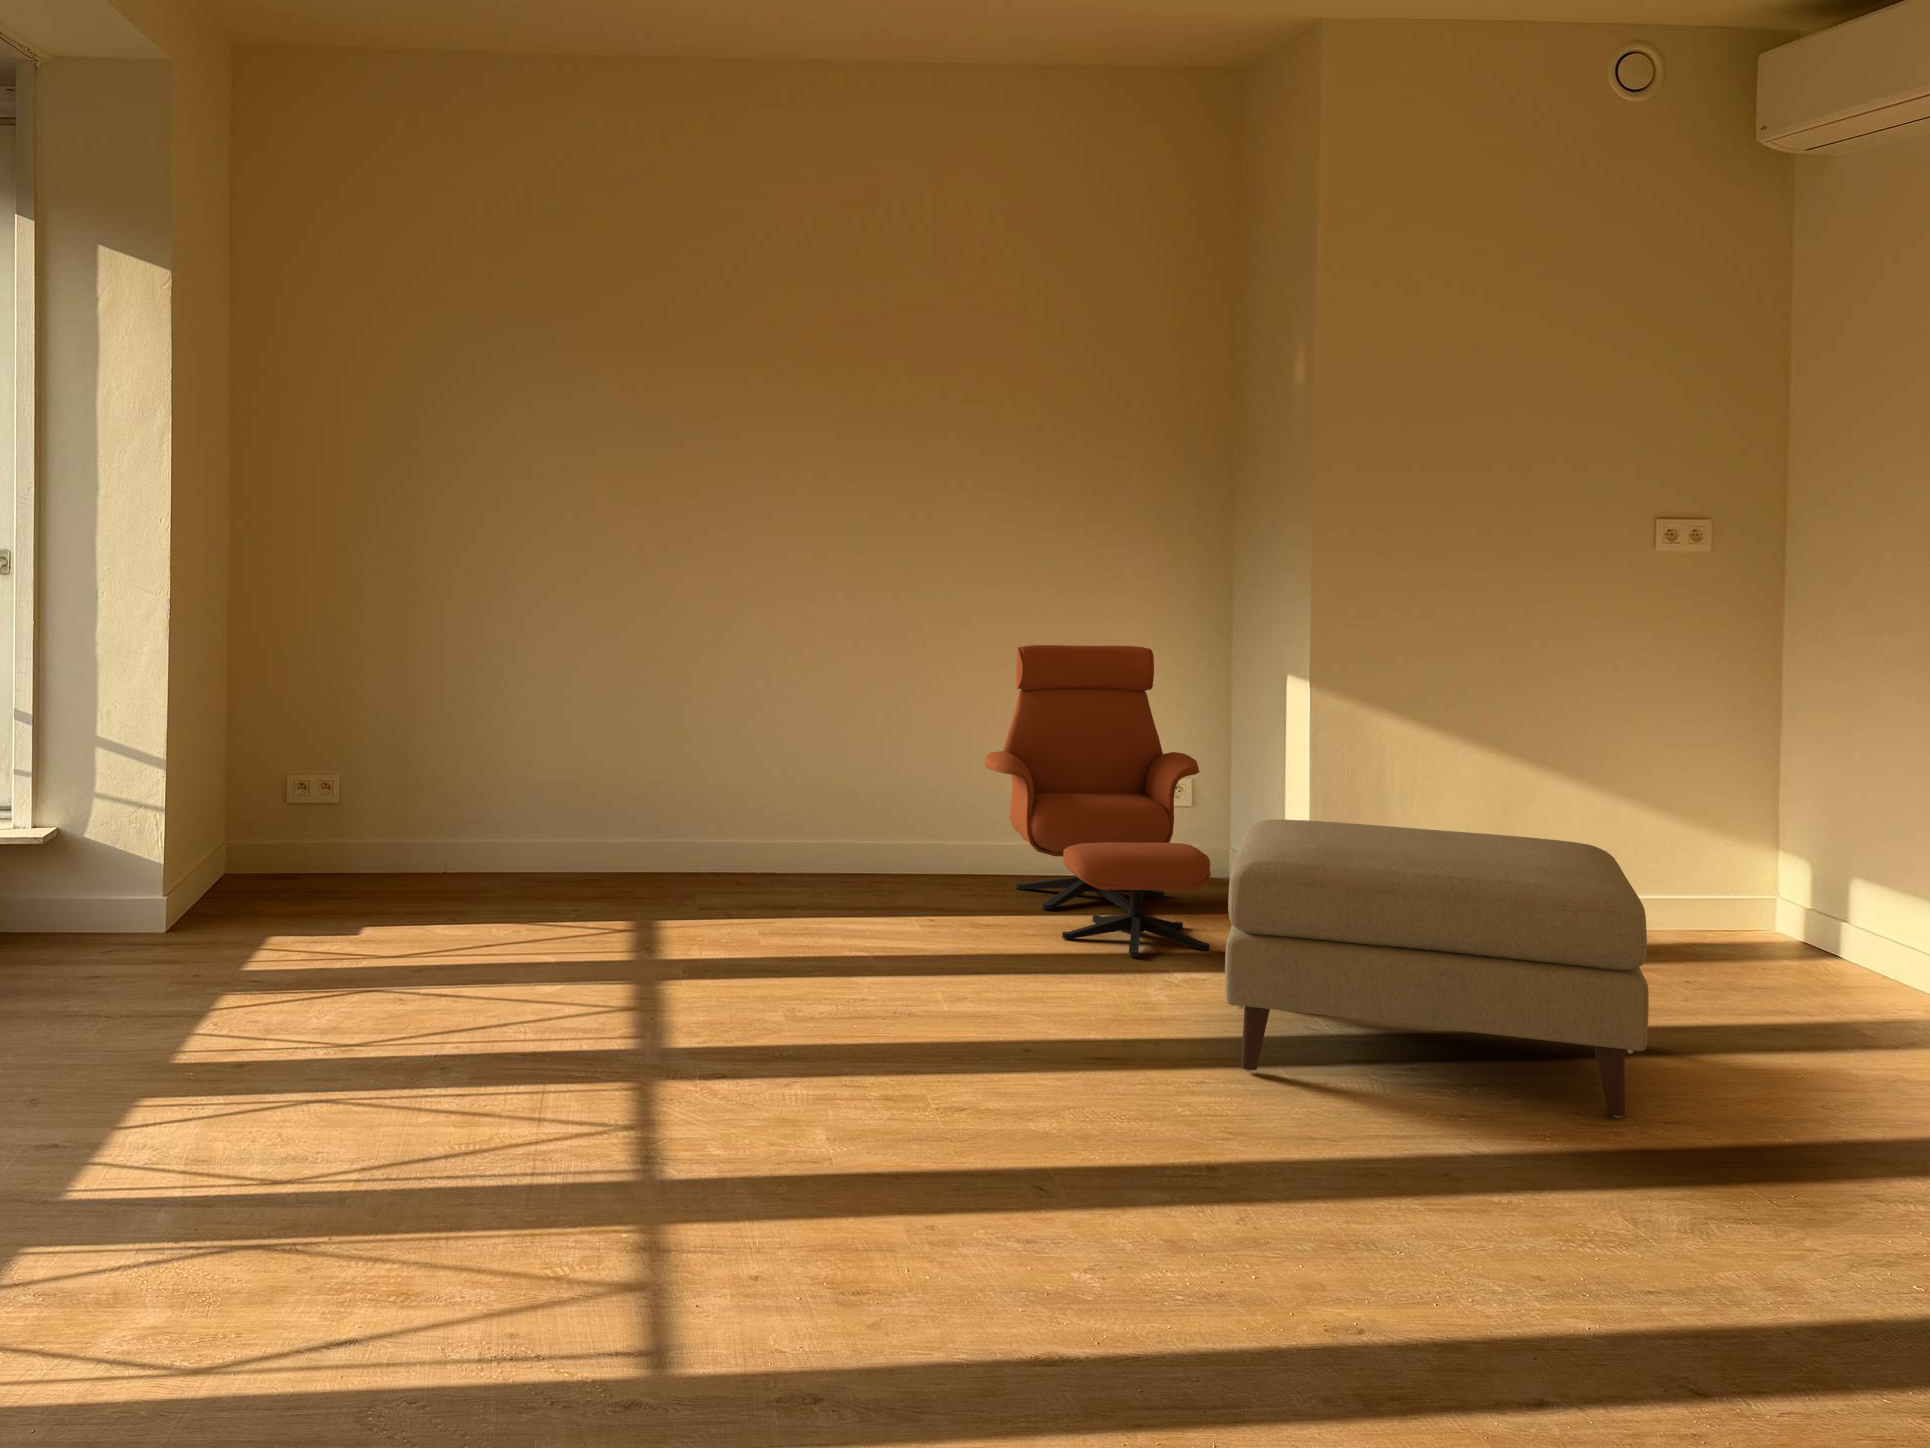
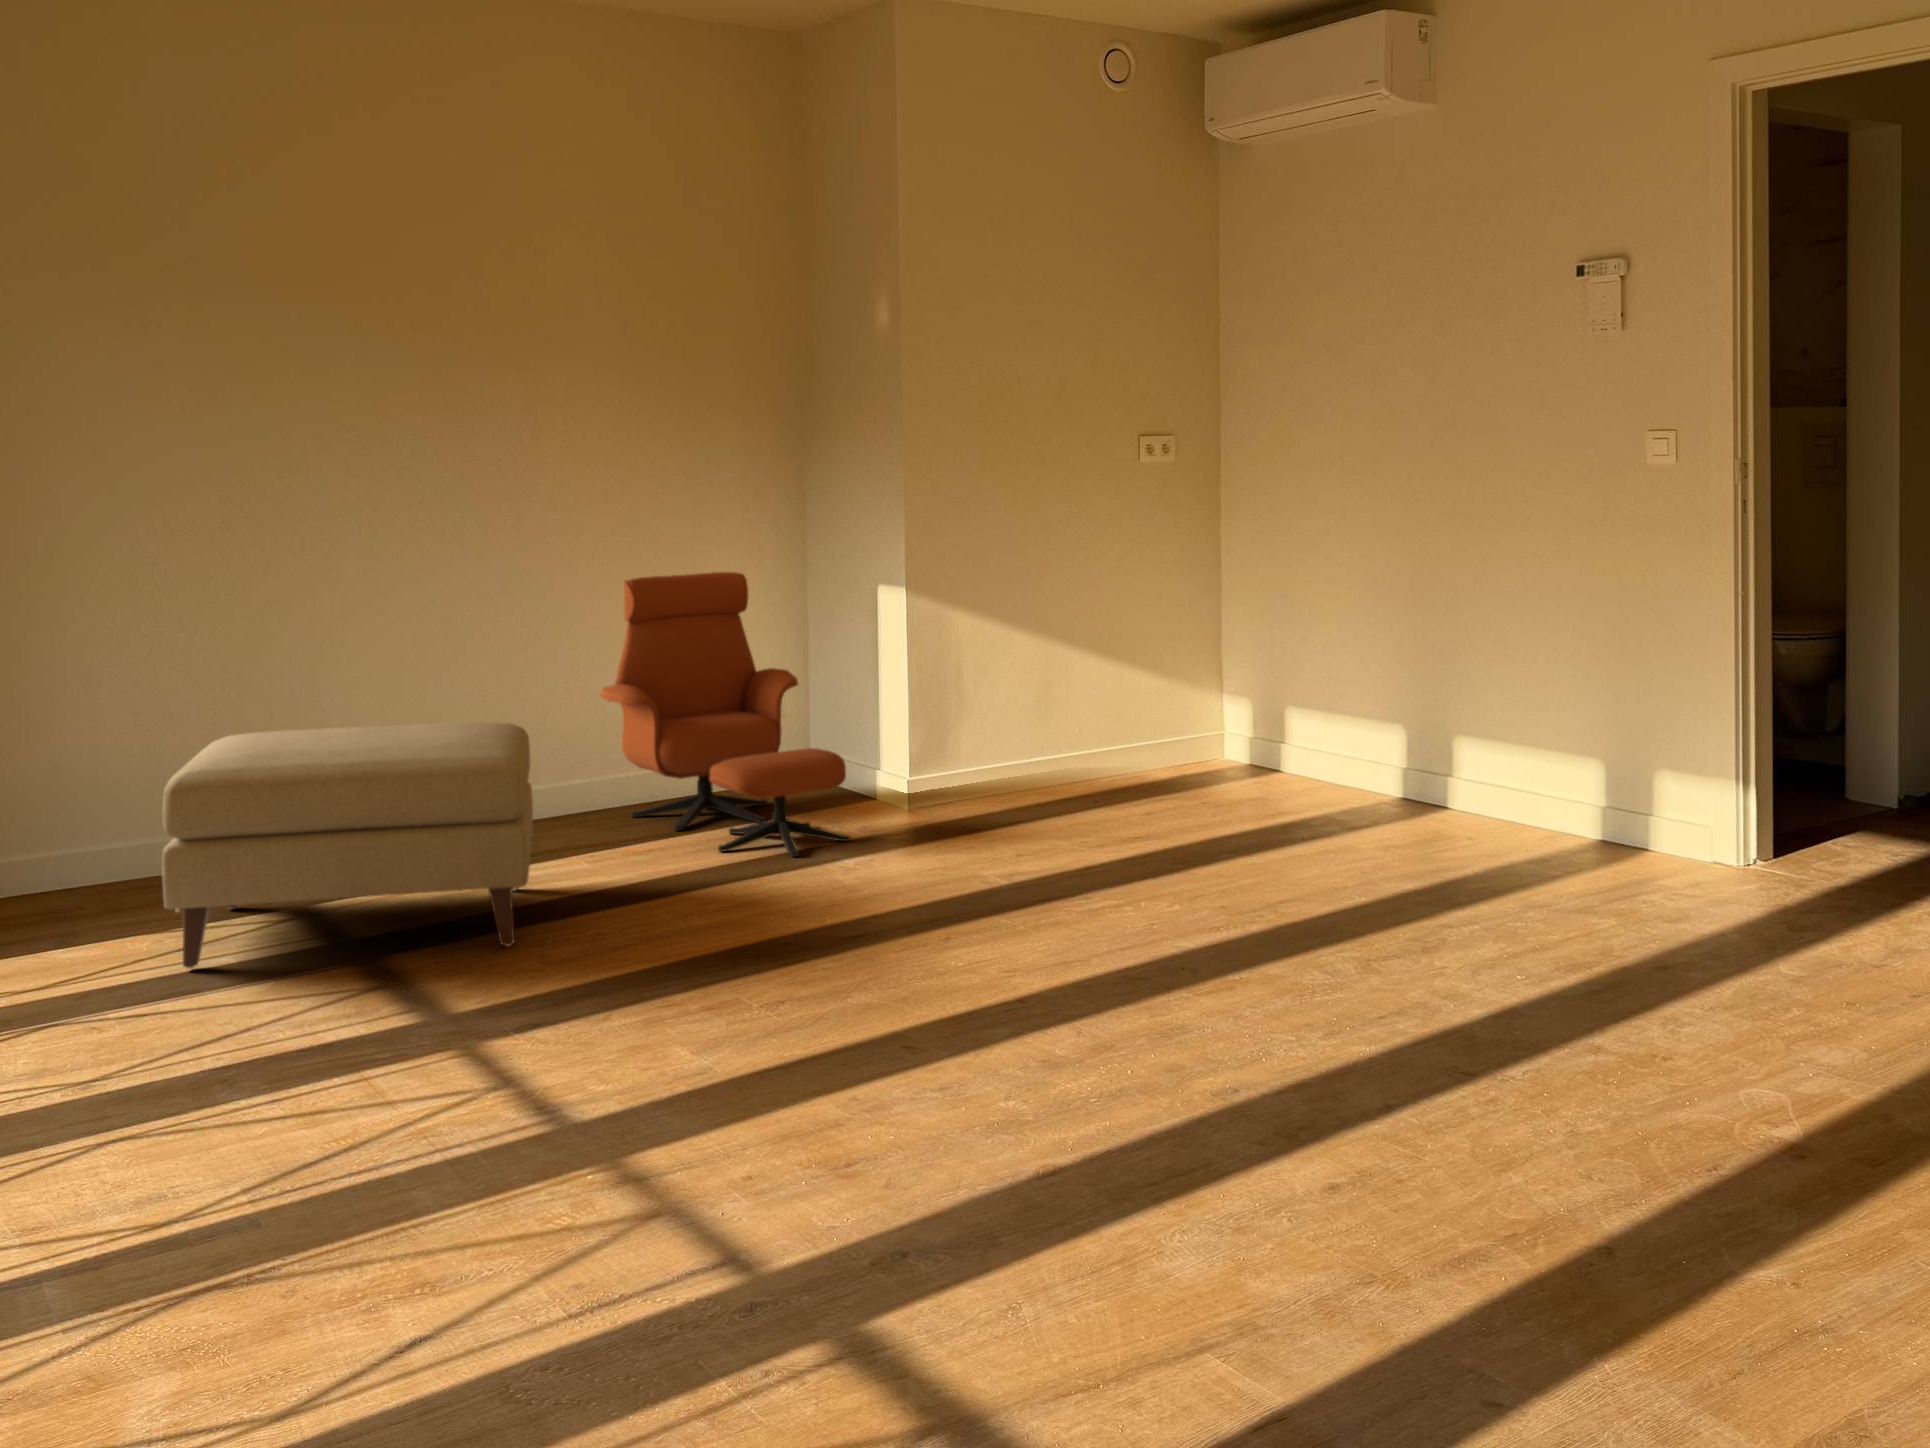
ottoman: present [1225,819,1649,1118] -> present [162,722,533,969]

